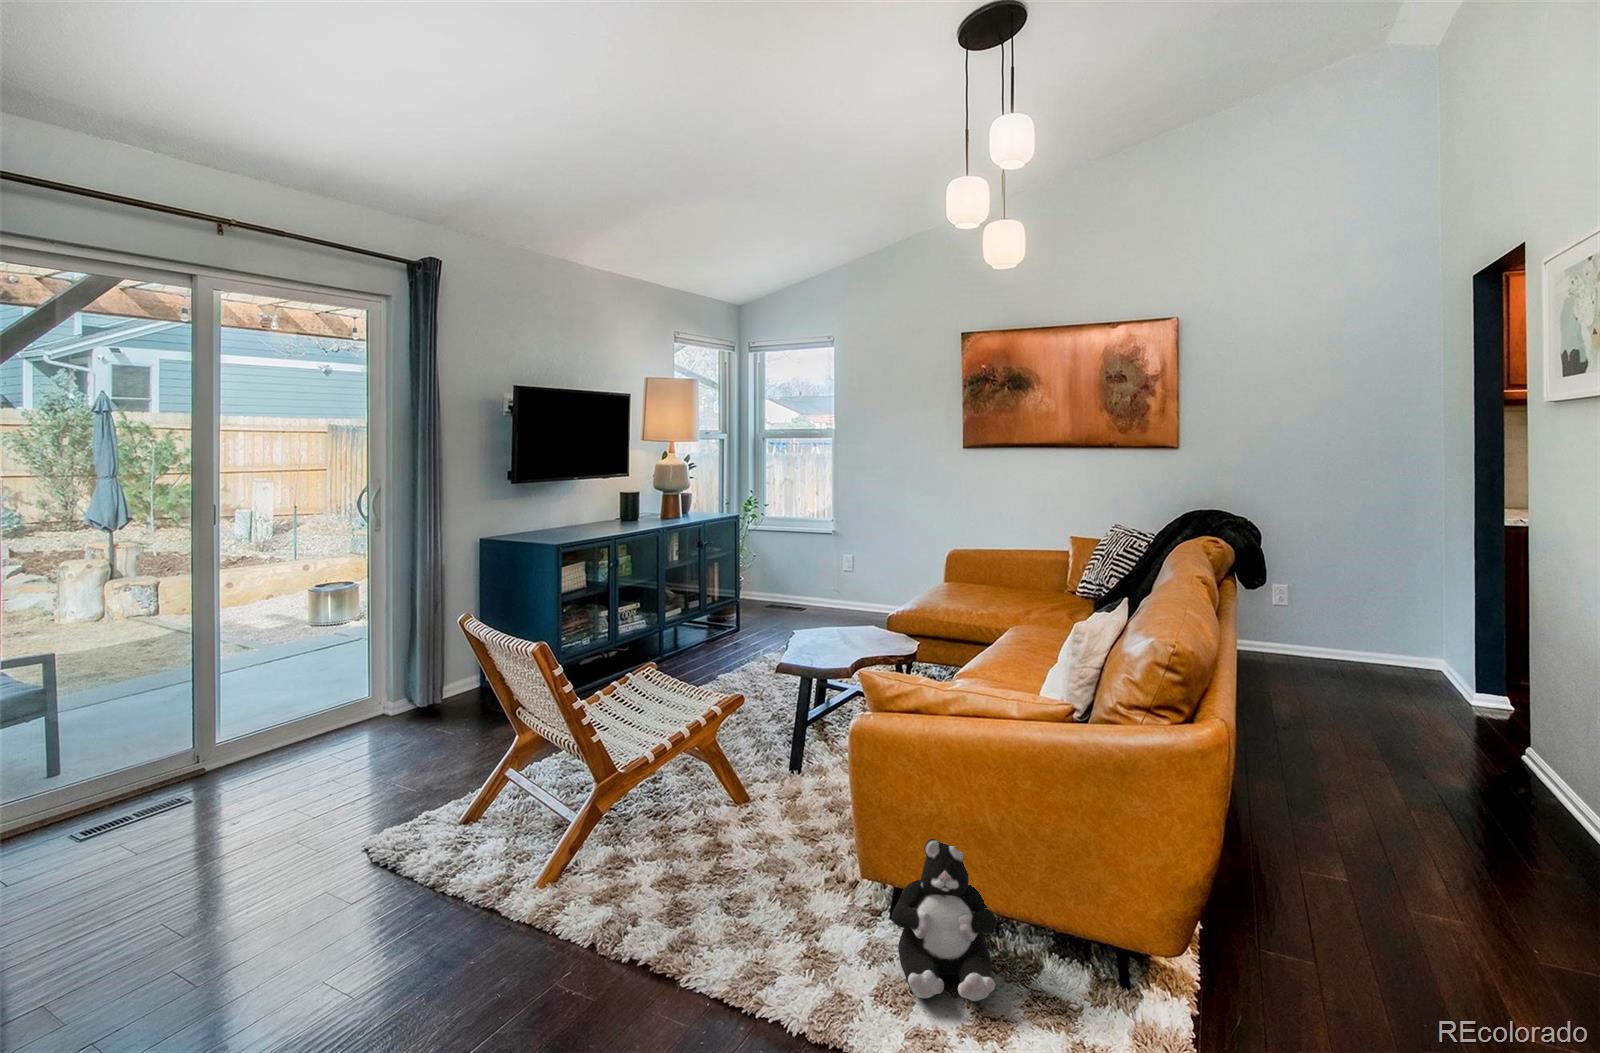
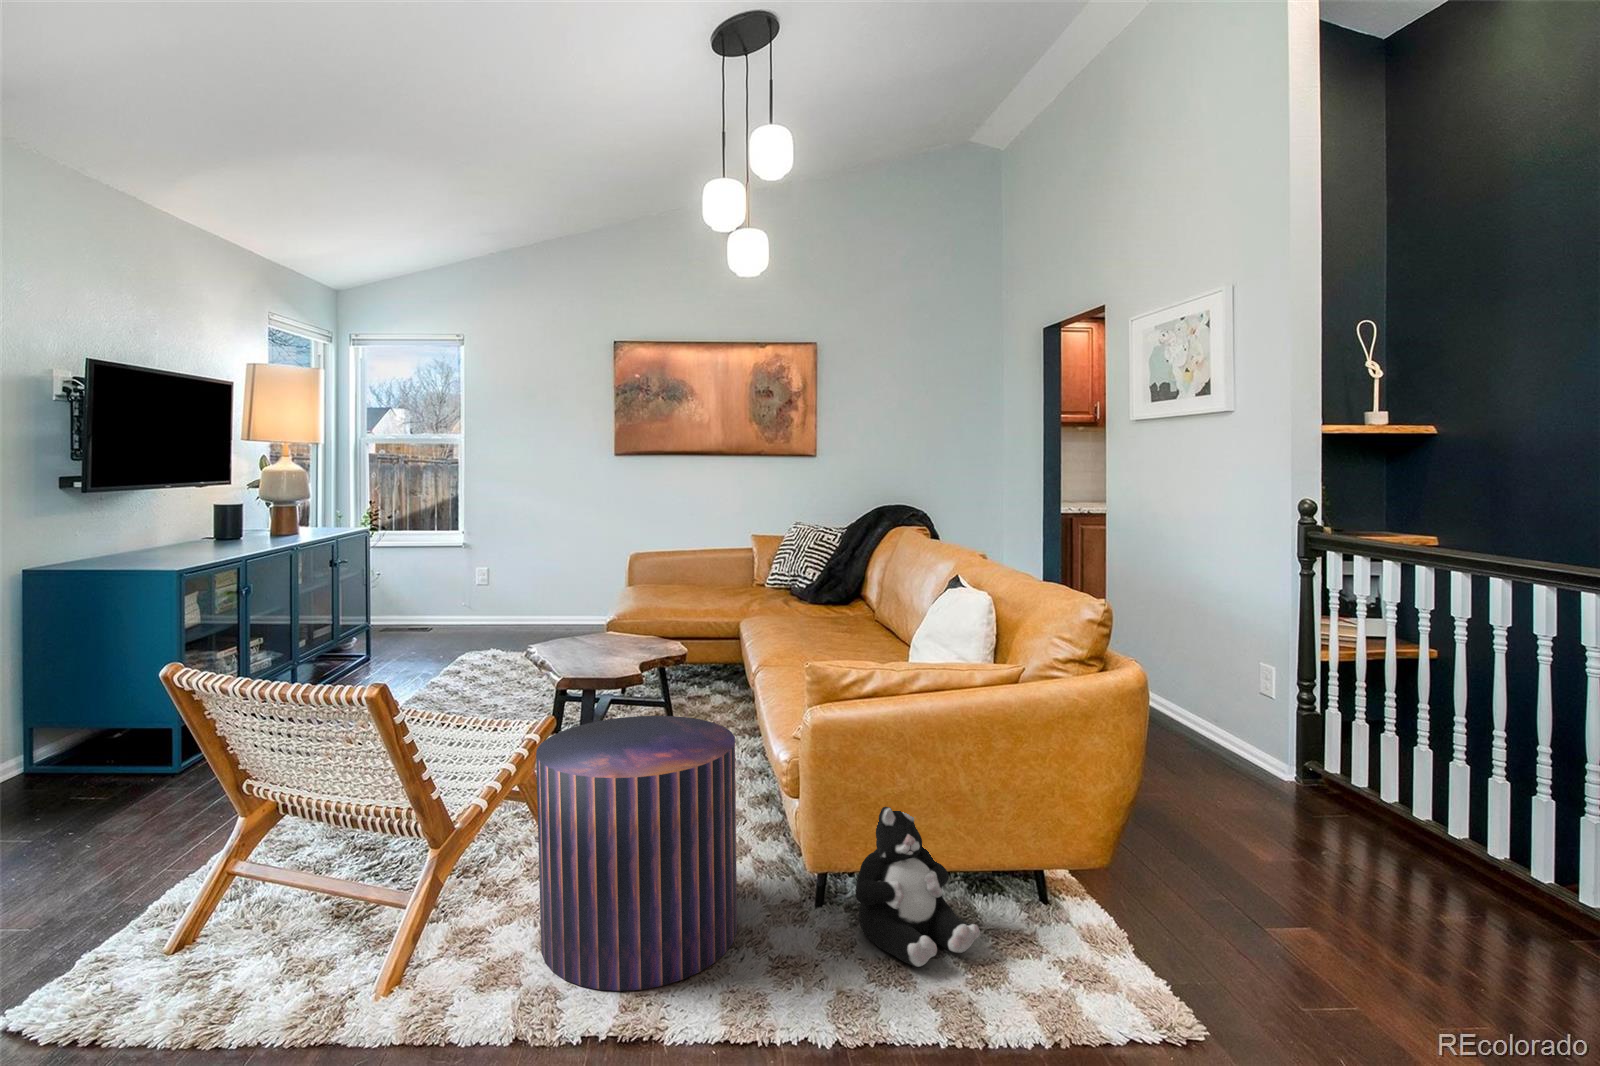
pouf: none [649,709,817,939] -> present [536,716,737,991]

